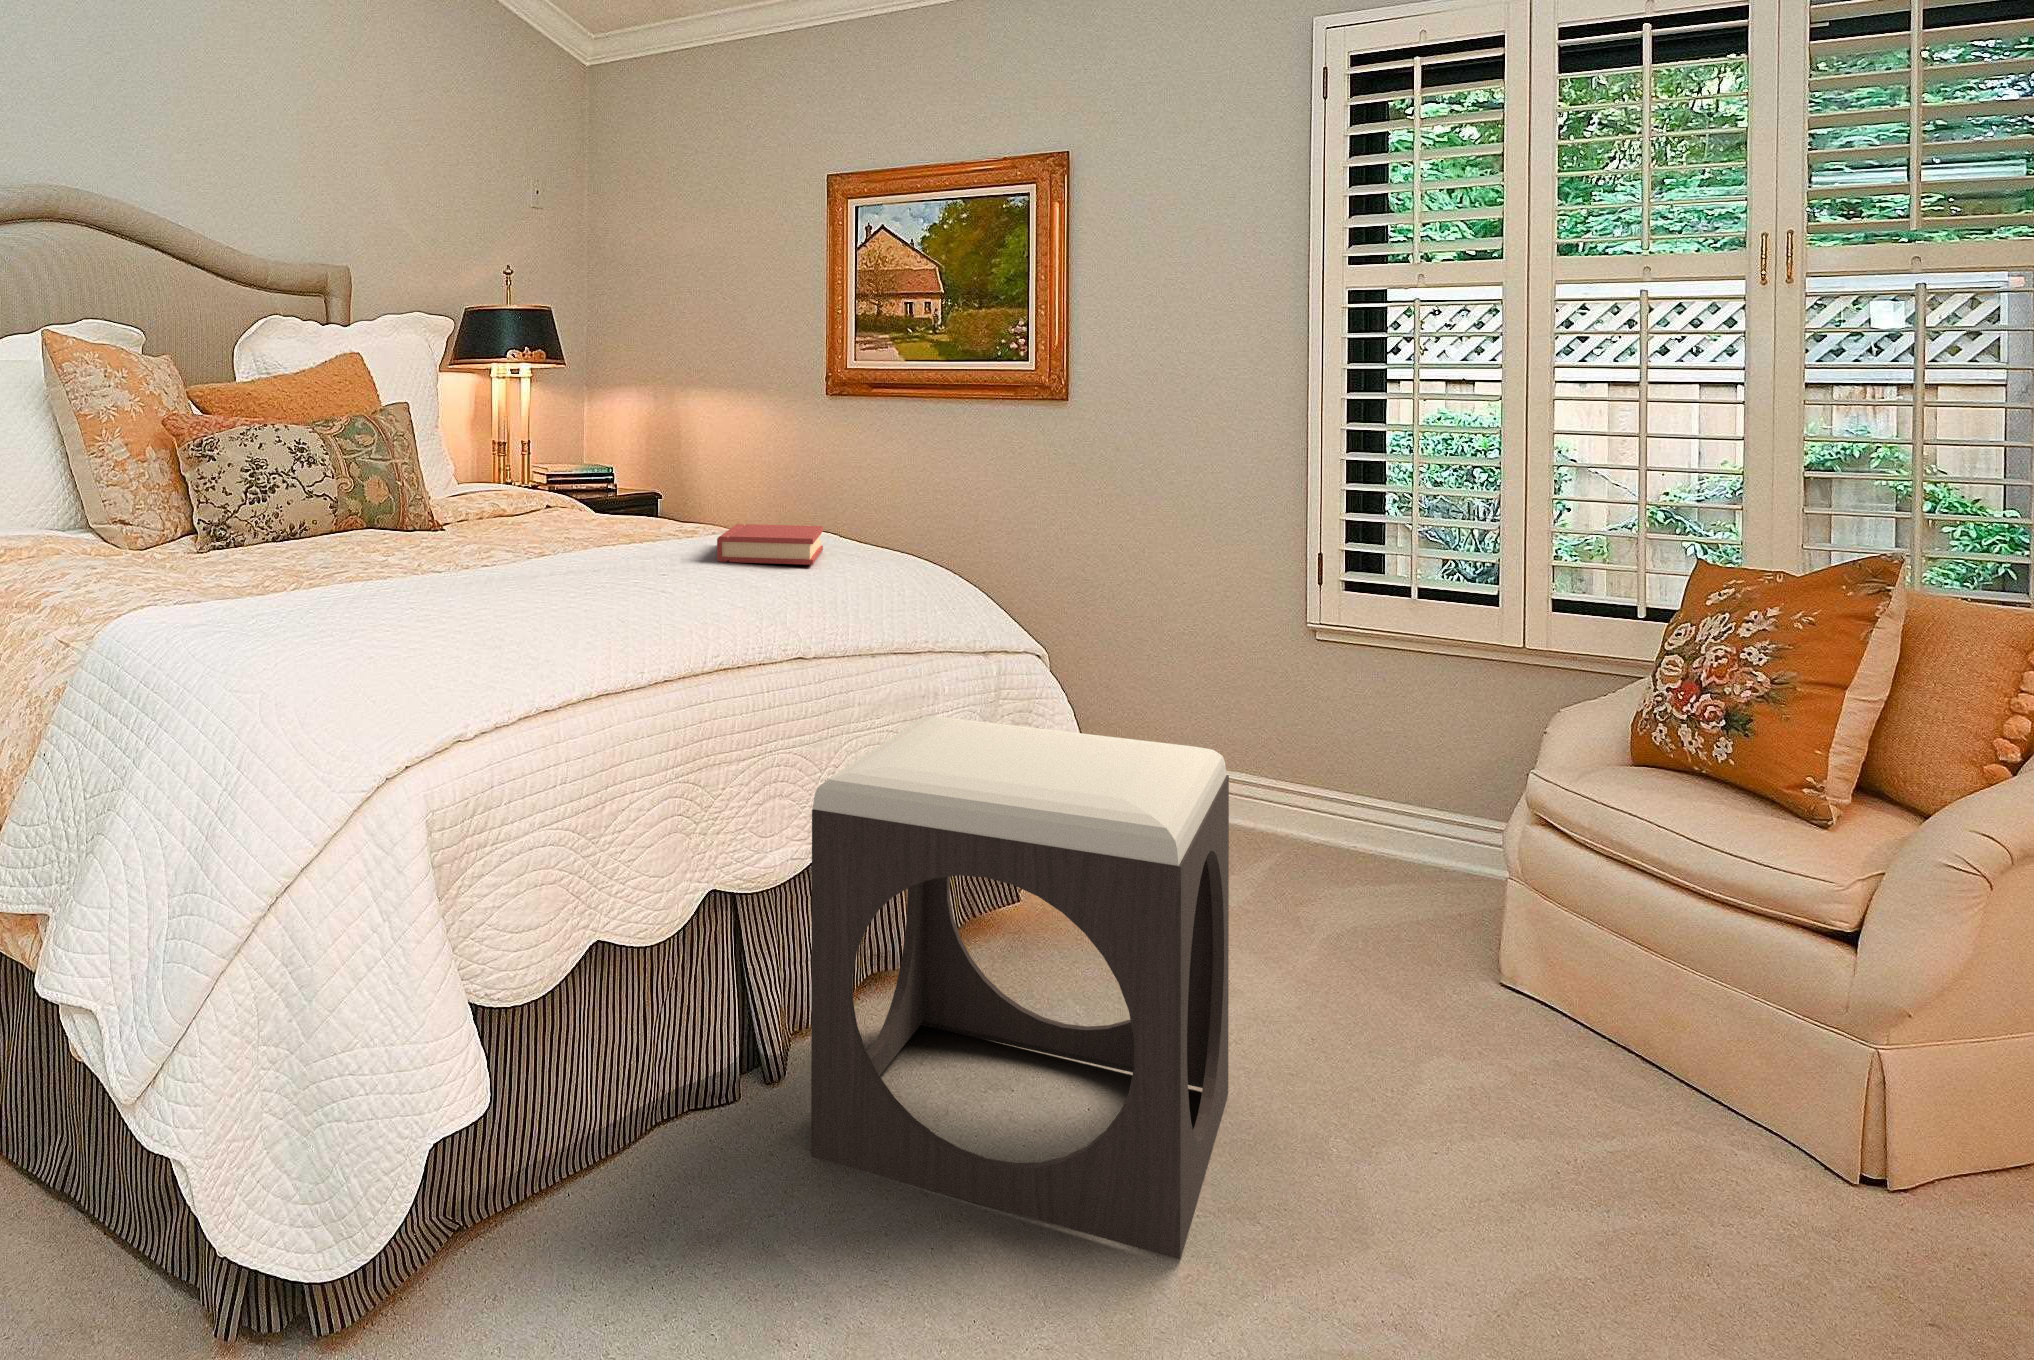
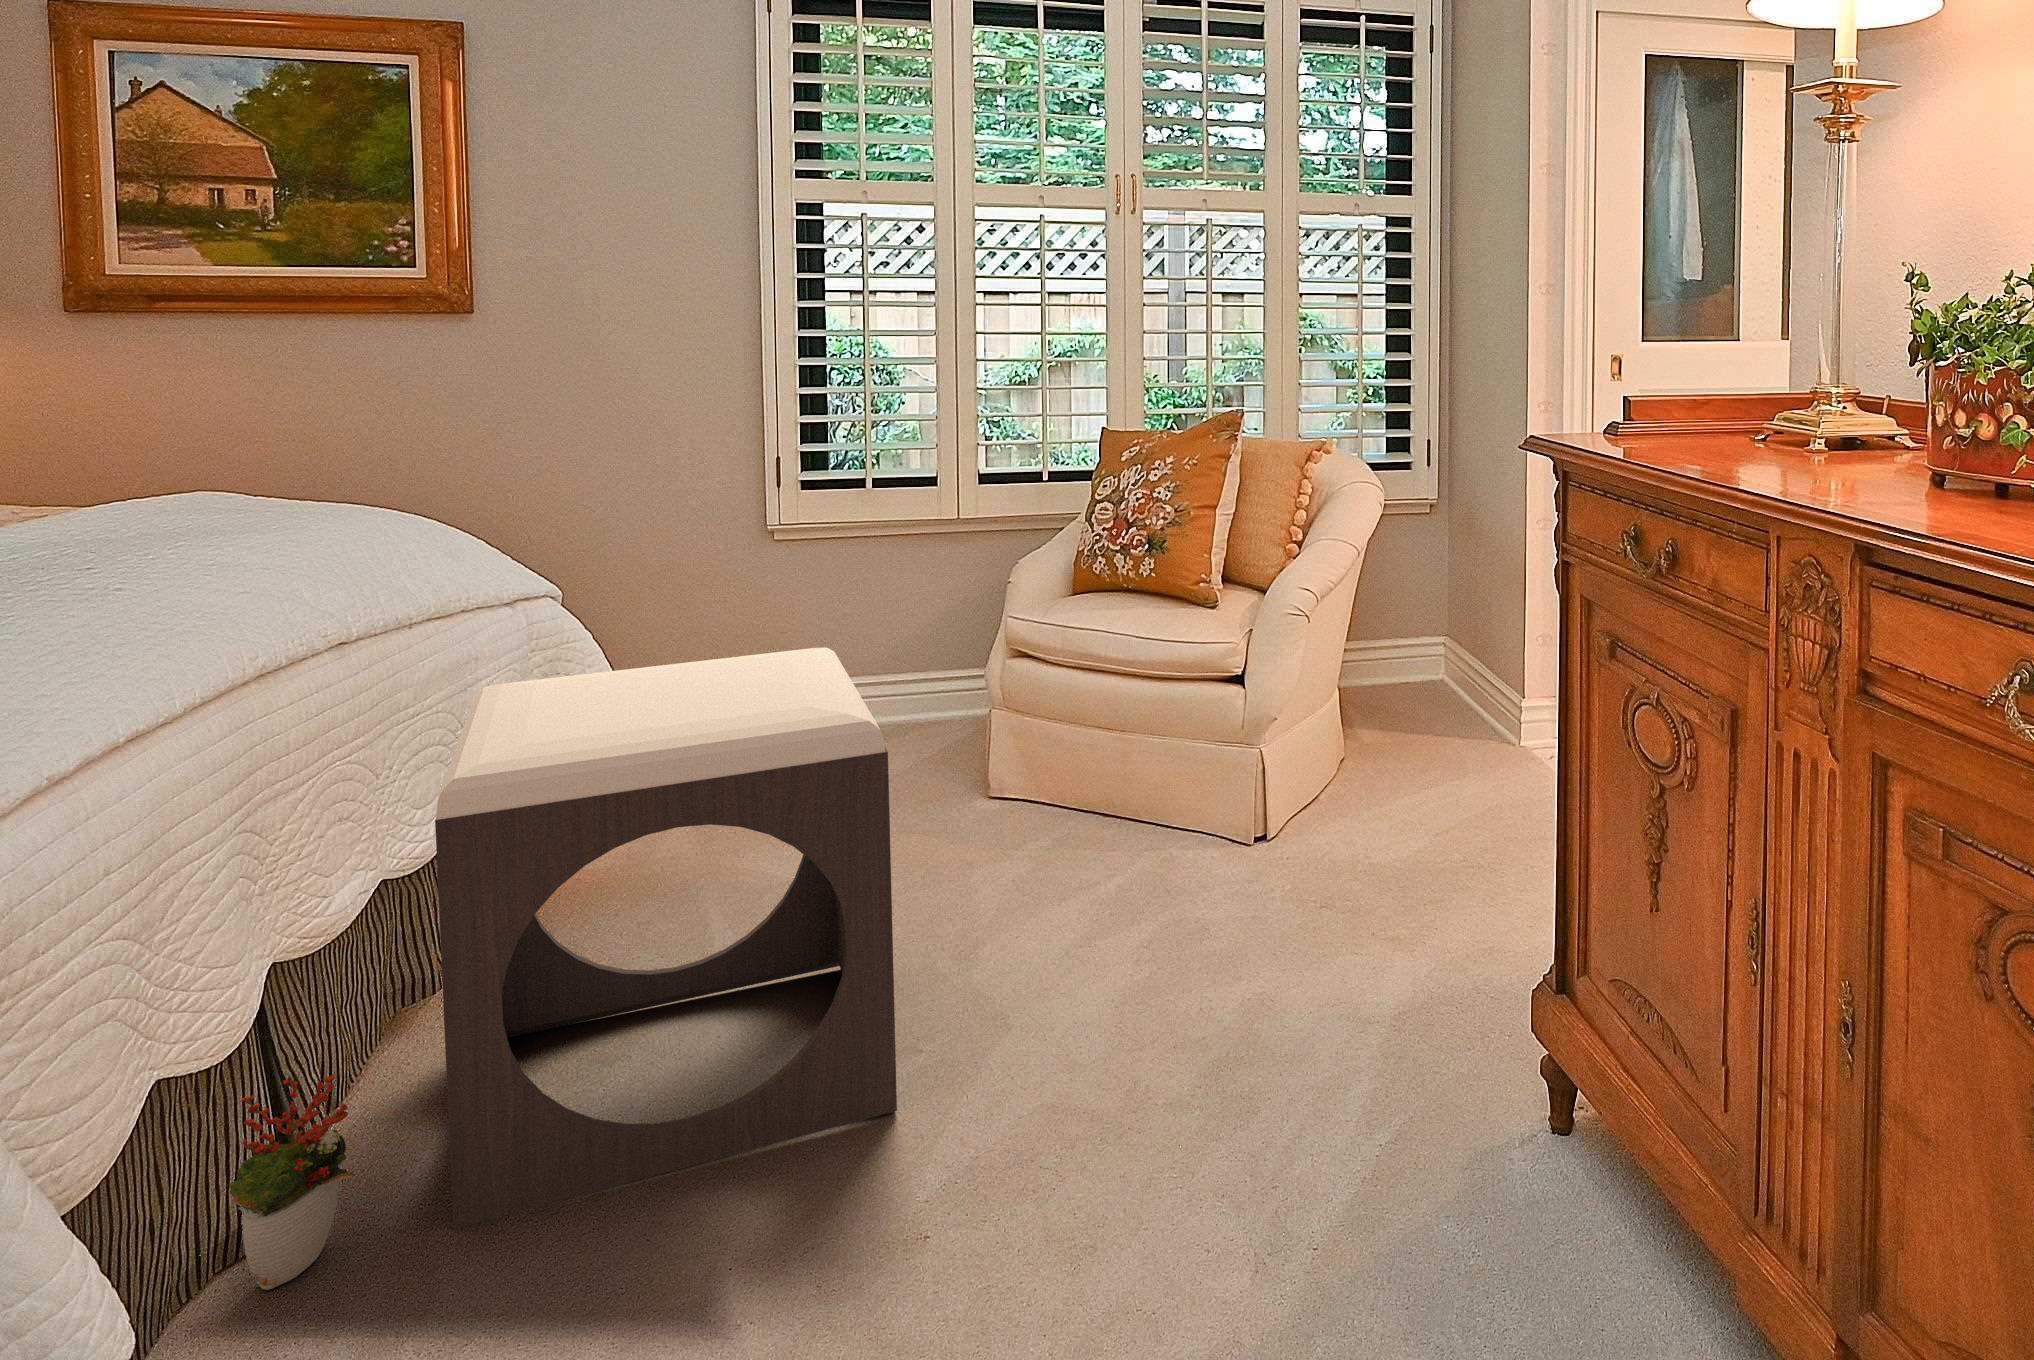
hardback book: present [717,524,823,565] -> none [56,485,245,551]
decorative plant: none [675,976,755,1134] -> present [229,1073,354,1290]

